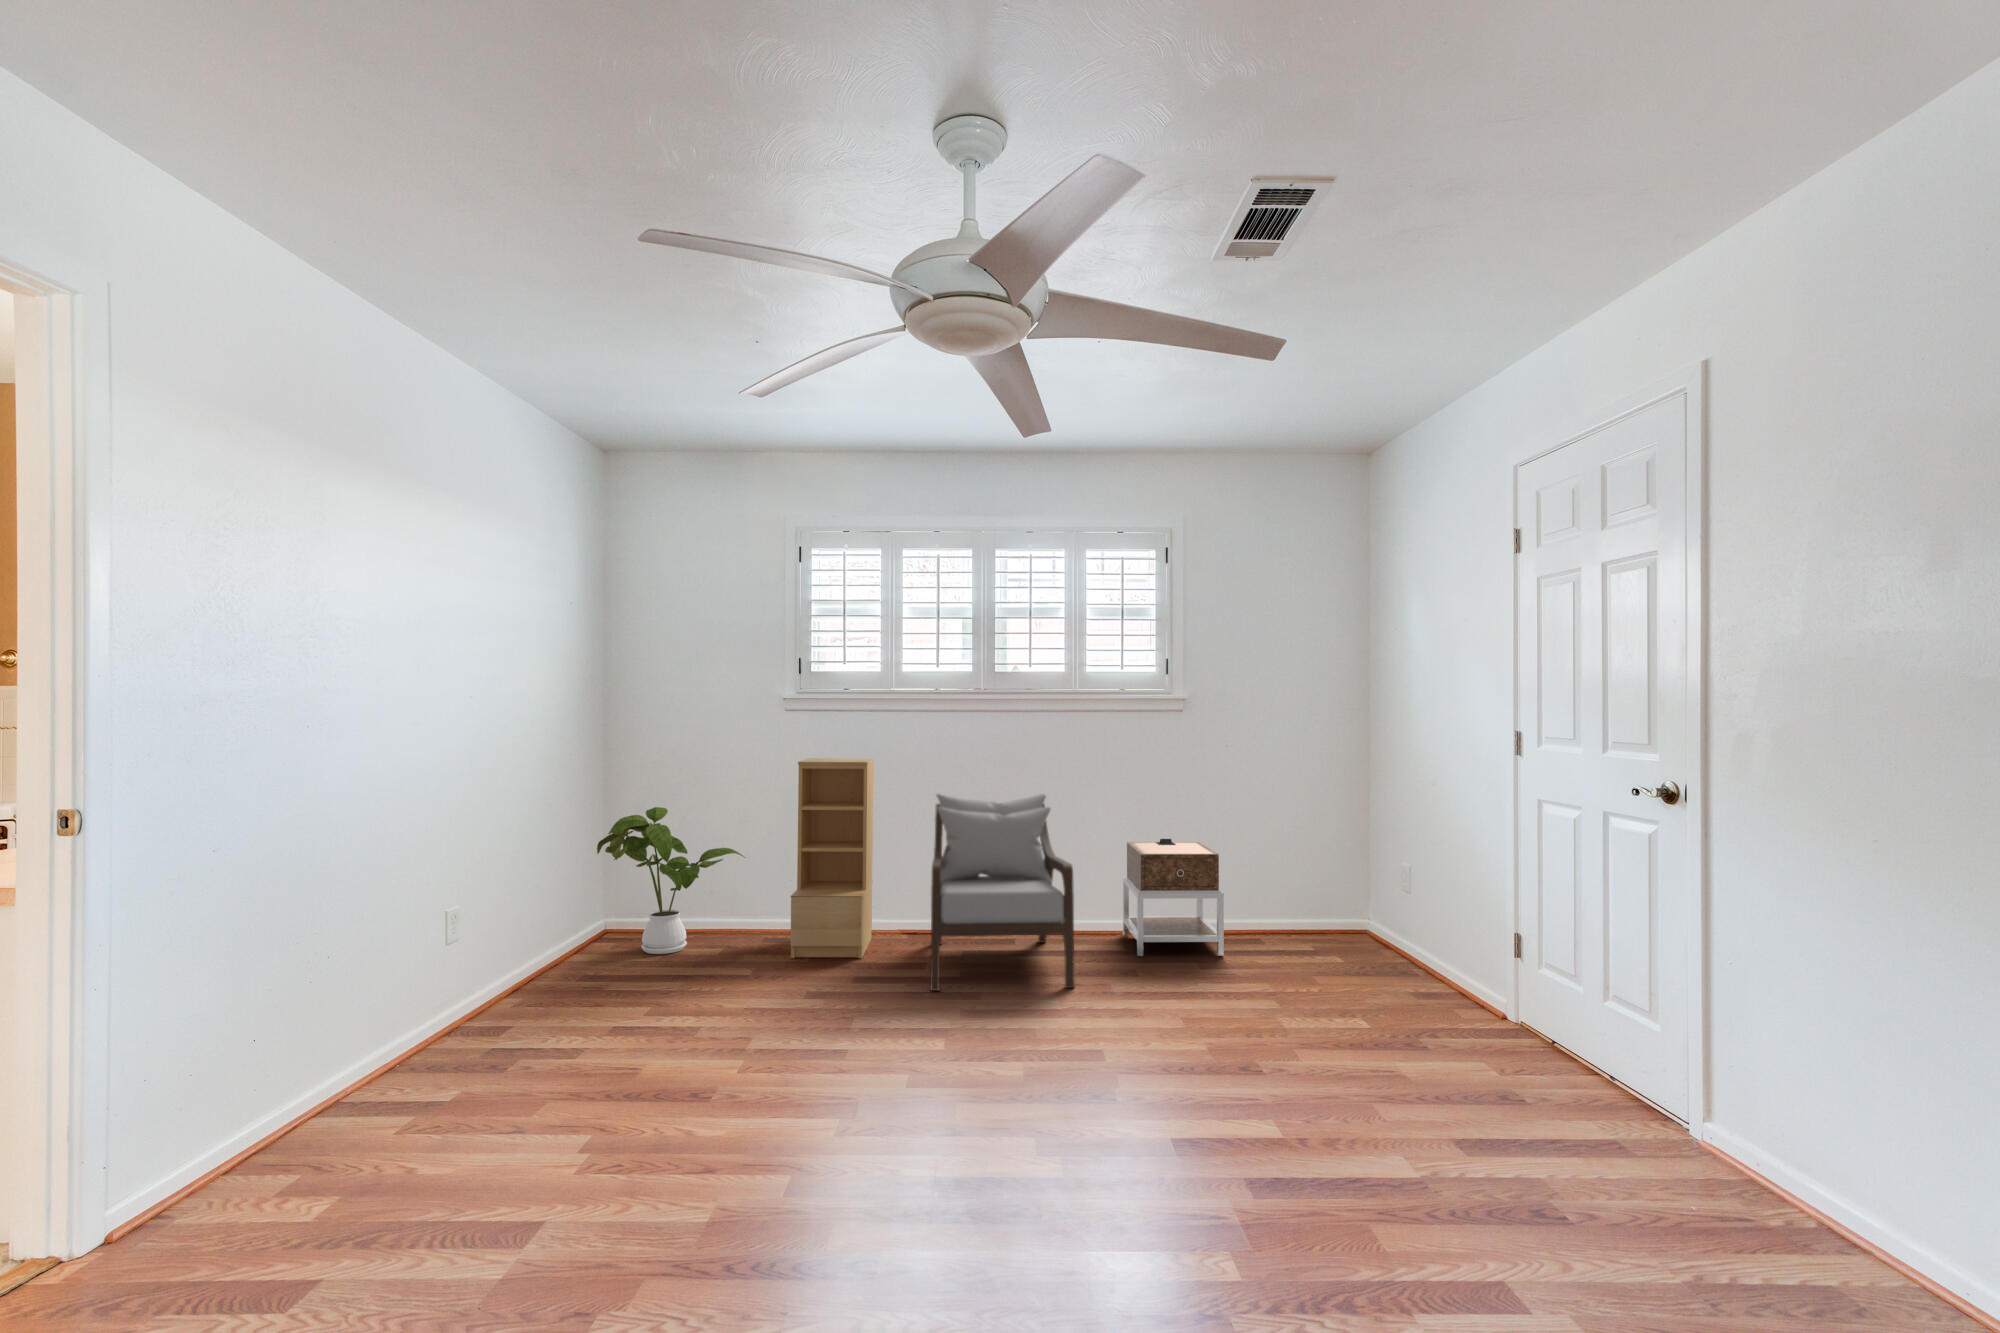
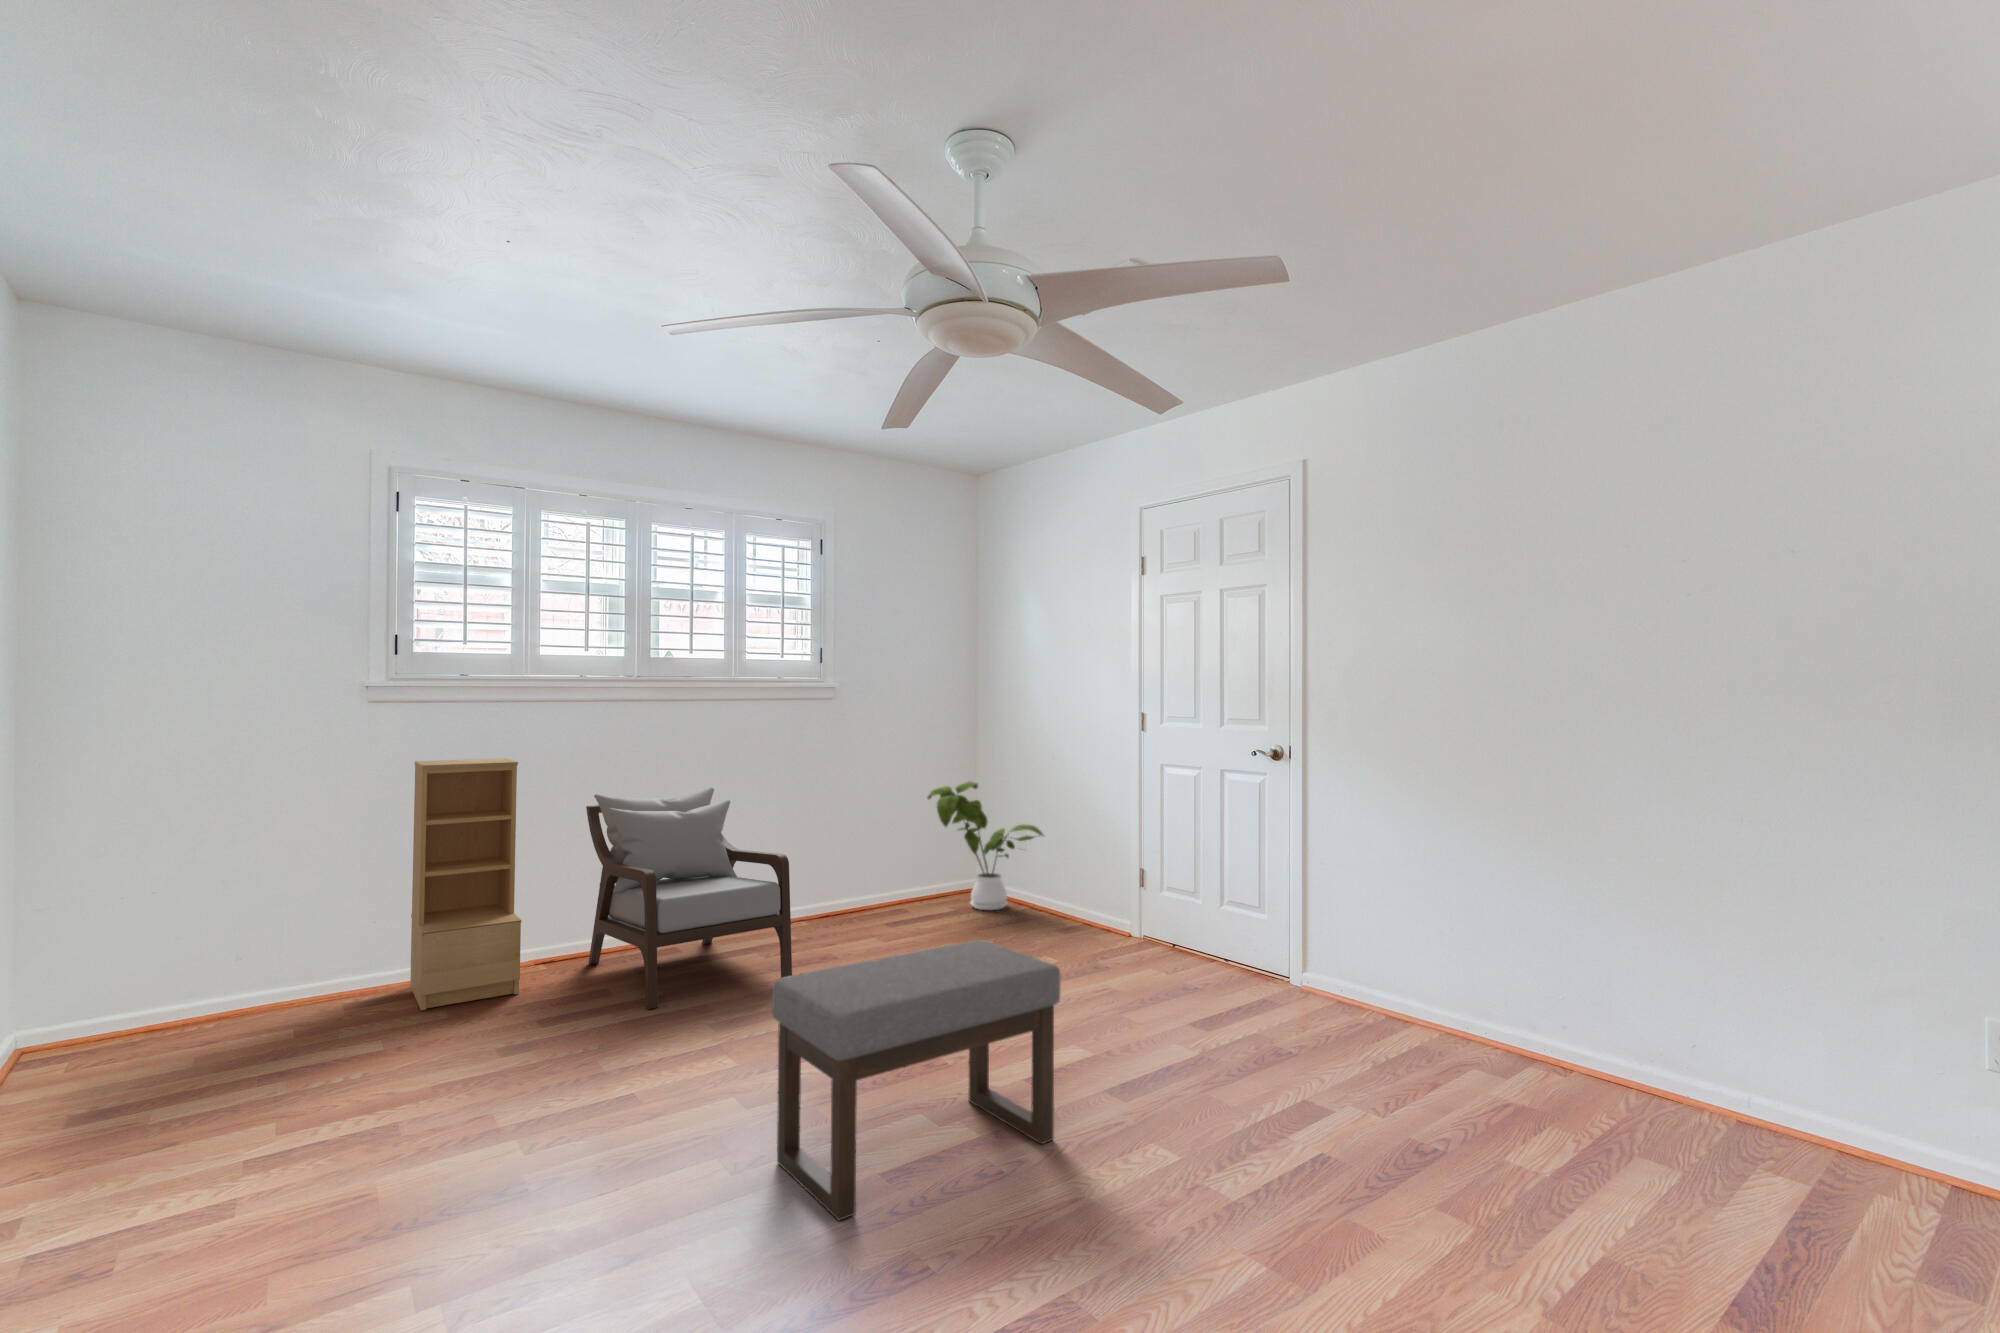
house plant: present [597,807,745,954] -> present [928,782,1044,910]
nightstand: present [1123,839,1224,957] -> none [780,824,891,940]
ottoman: none [845,977,1134,1222] -> present [772,940,1060,1220]

